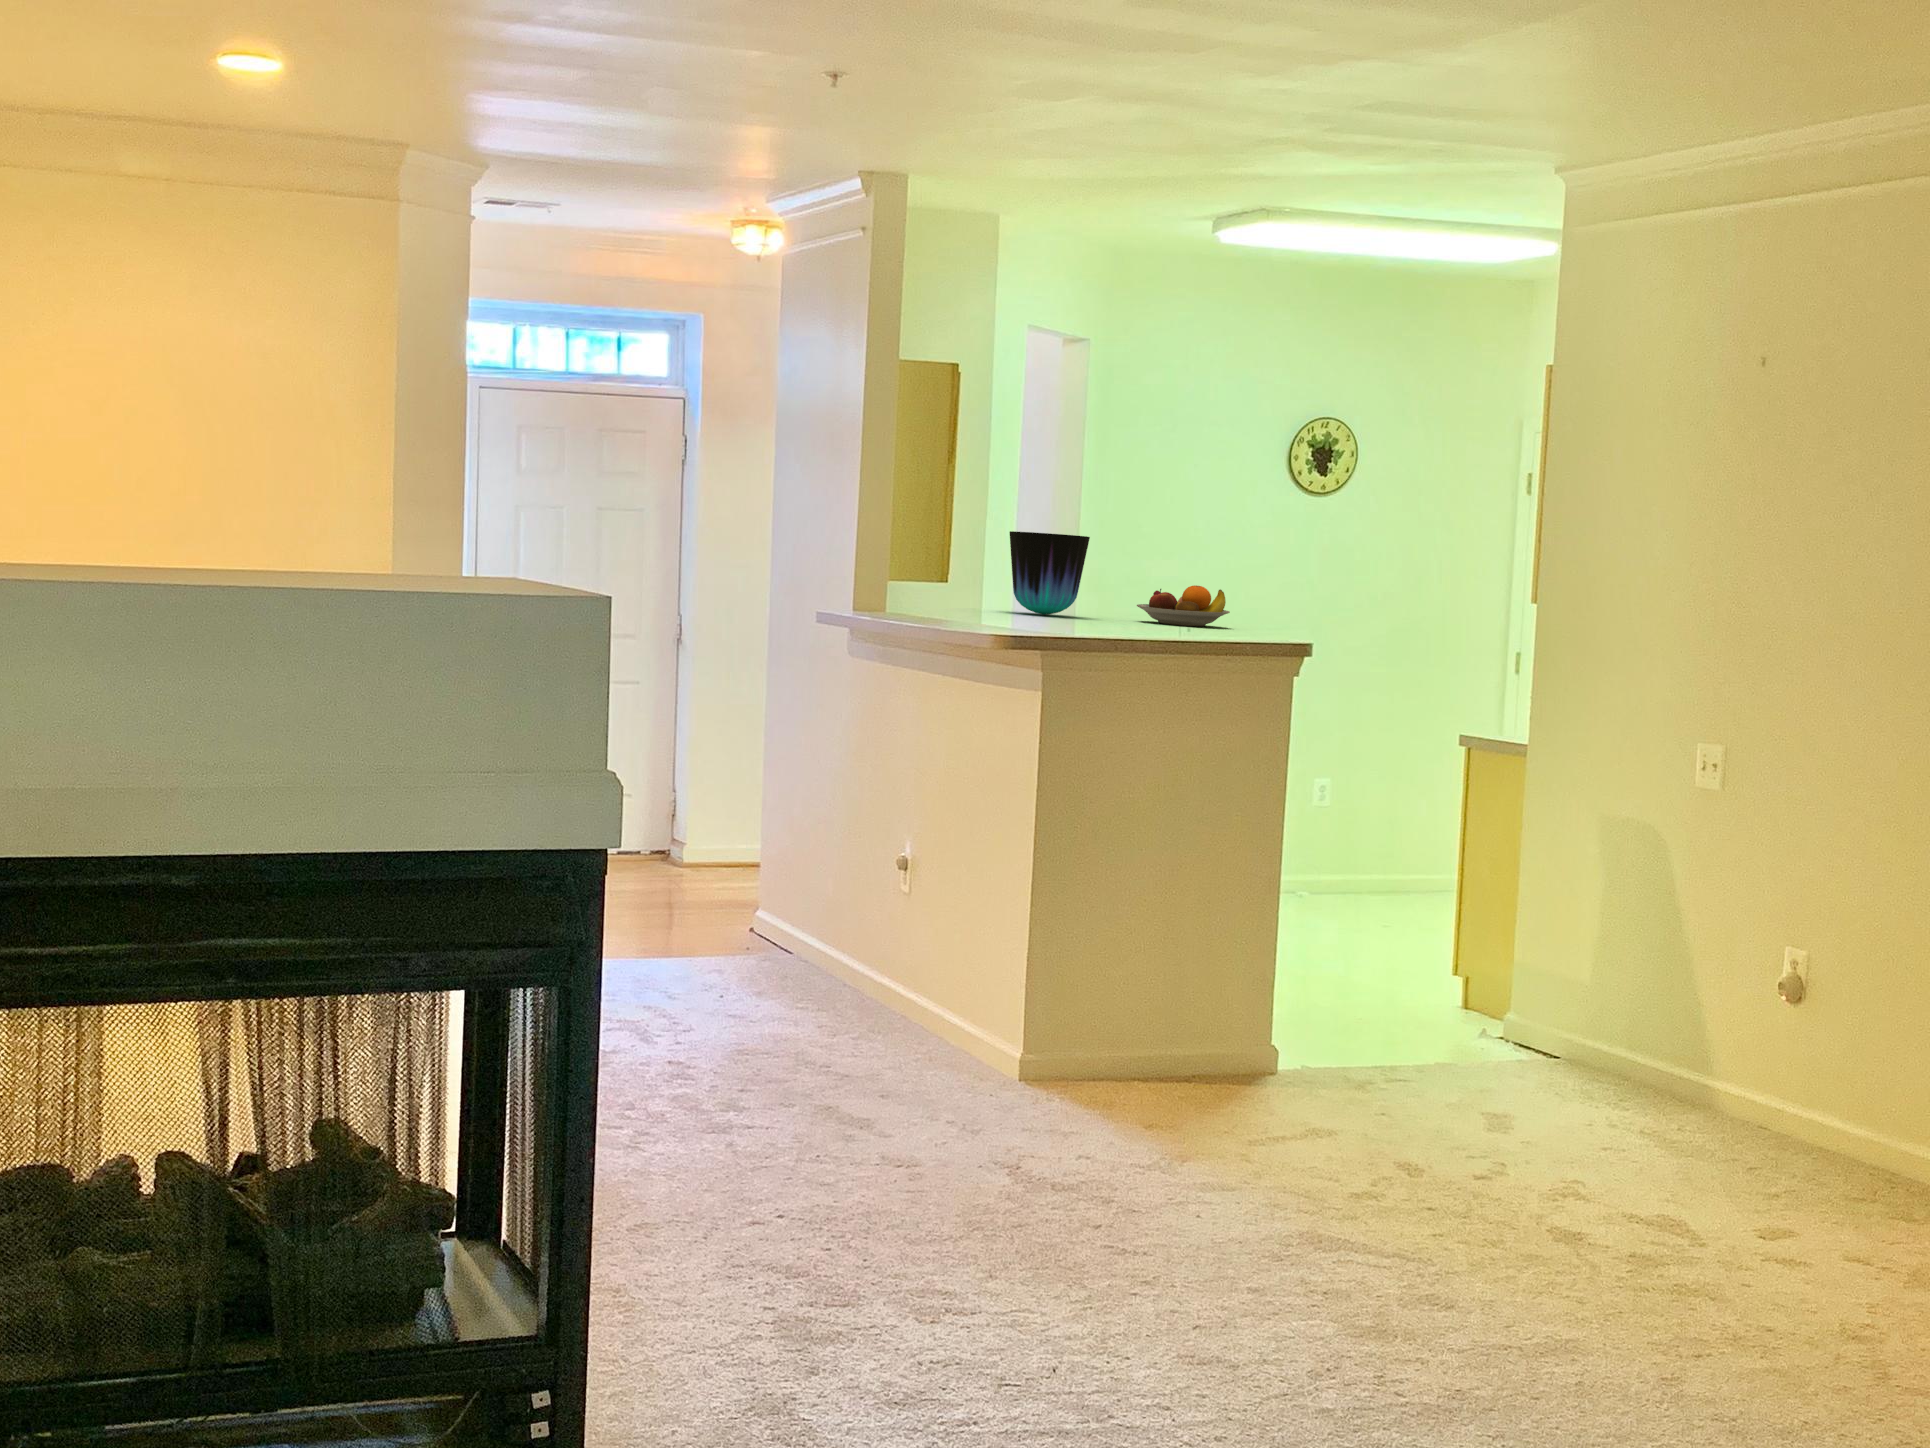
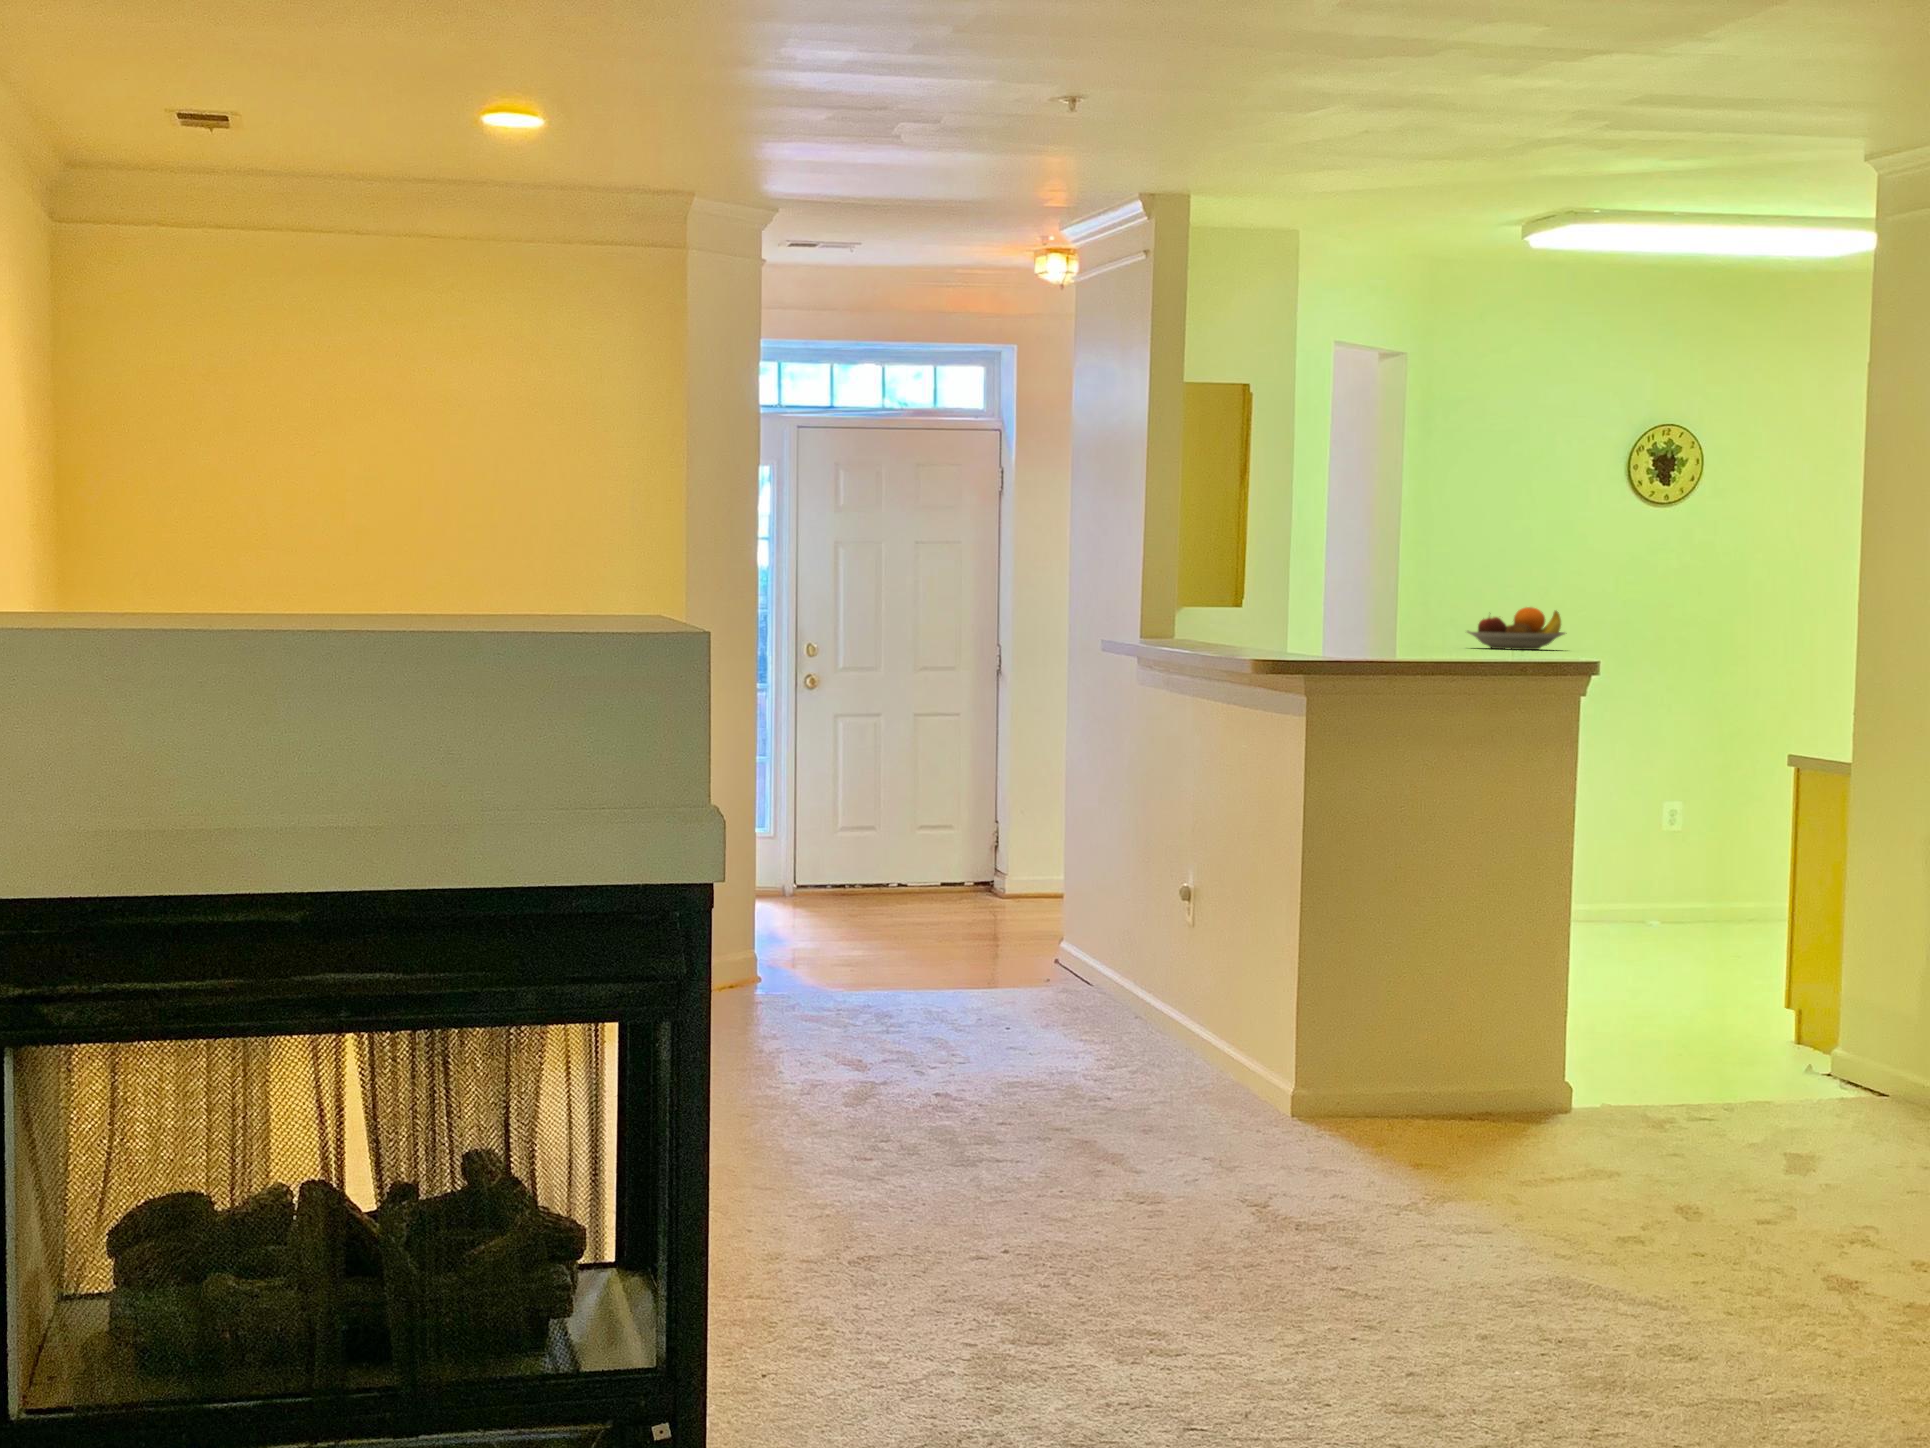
vase: present [1010,531,1090,615] -> none [1325,561,1410,645]

